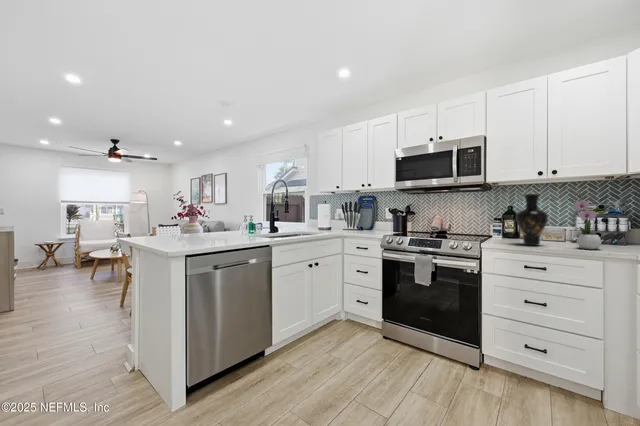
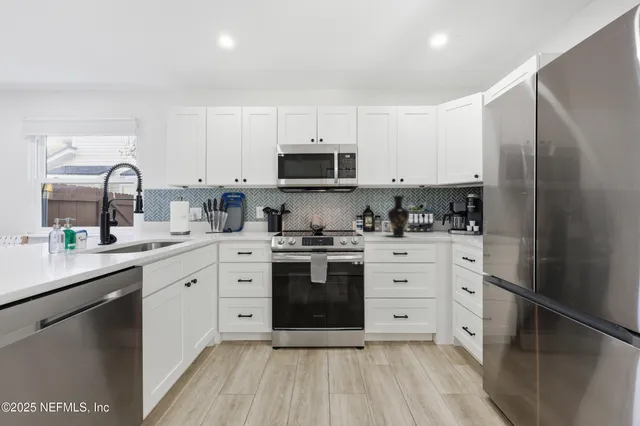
flower arrangement: present [574,193,602,249] -> none [424,196,440,237]

